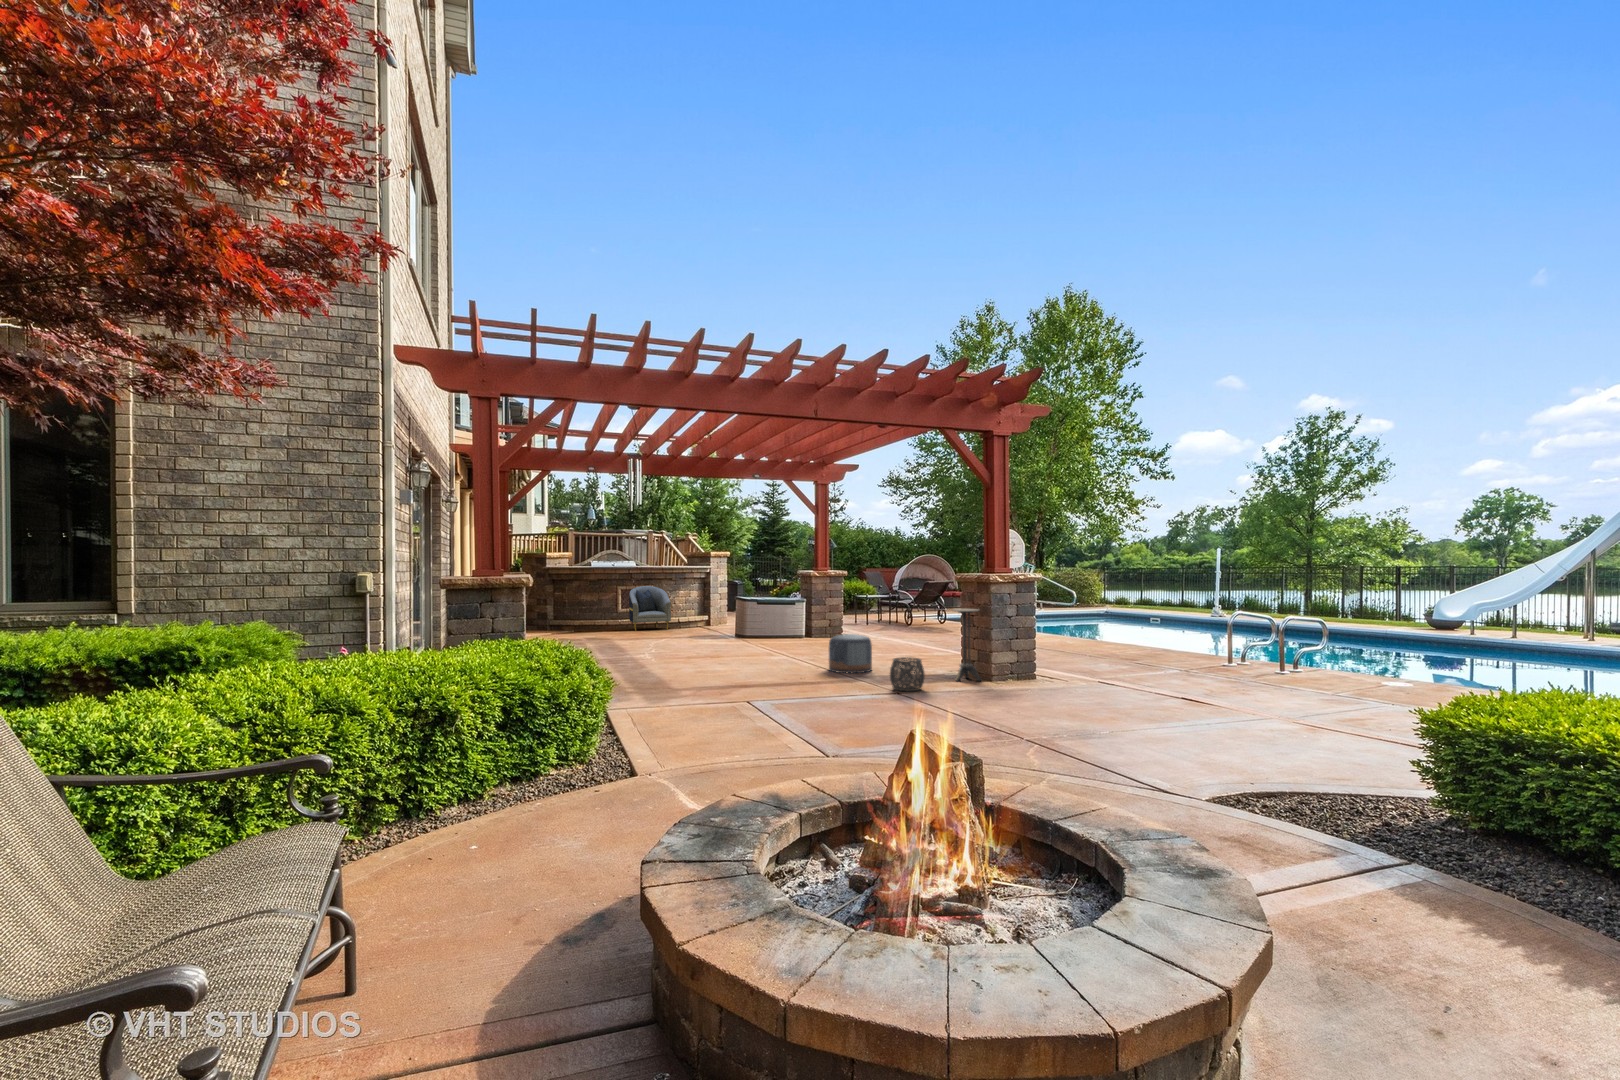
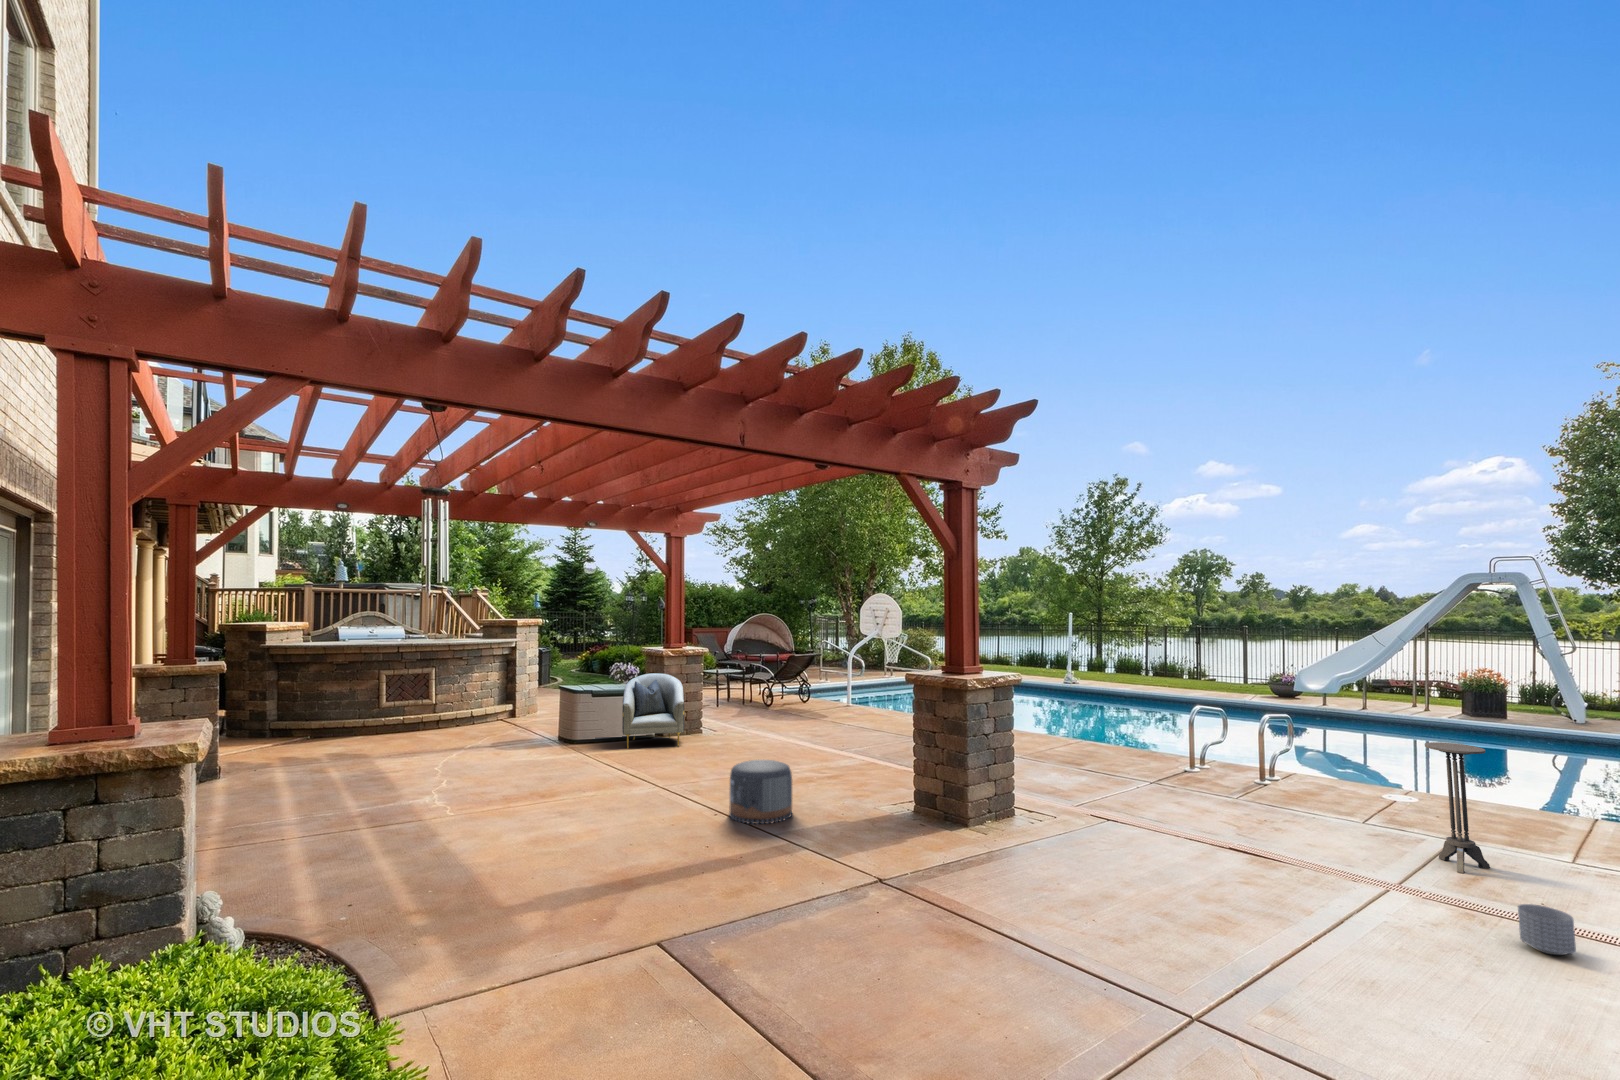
armchair: present [629,586,671,631] -> present [622,673,684,749]
side table: present [953,609,981,681] -> present [1425,742,1490,873]
woven basket: present [890,657,925,692] -> none [854,812,908,873]
planter: none [1296,709,1328,738] -> present [1518,904,1576,955]

